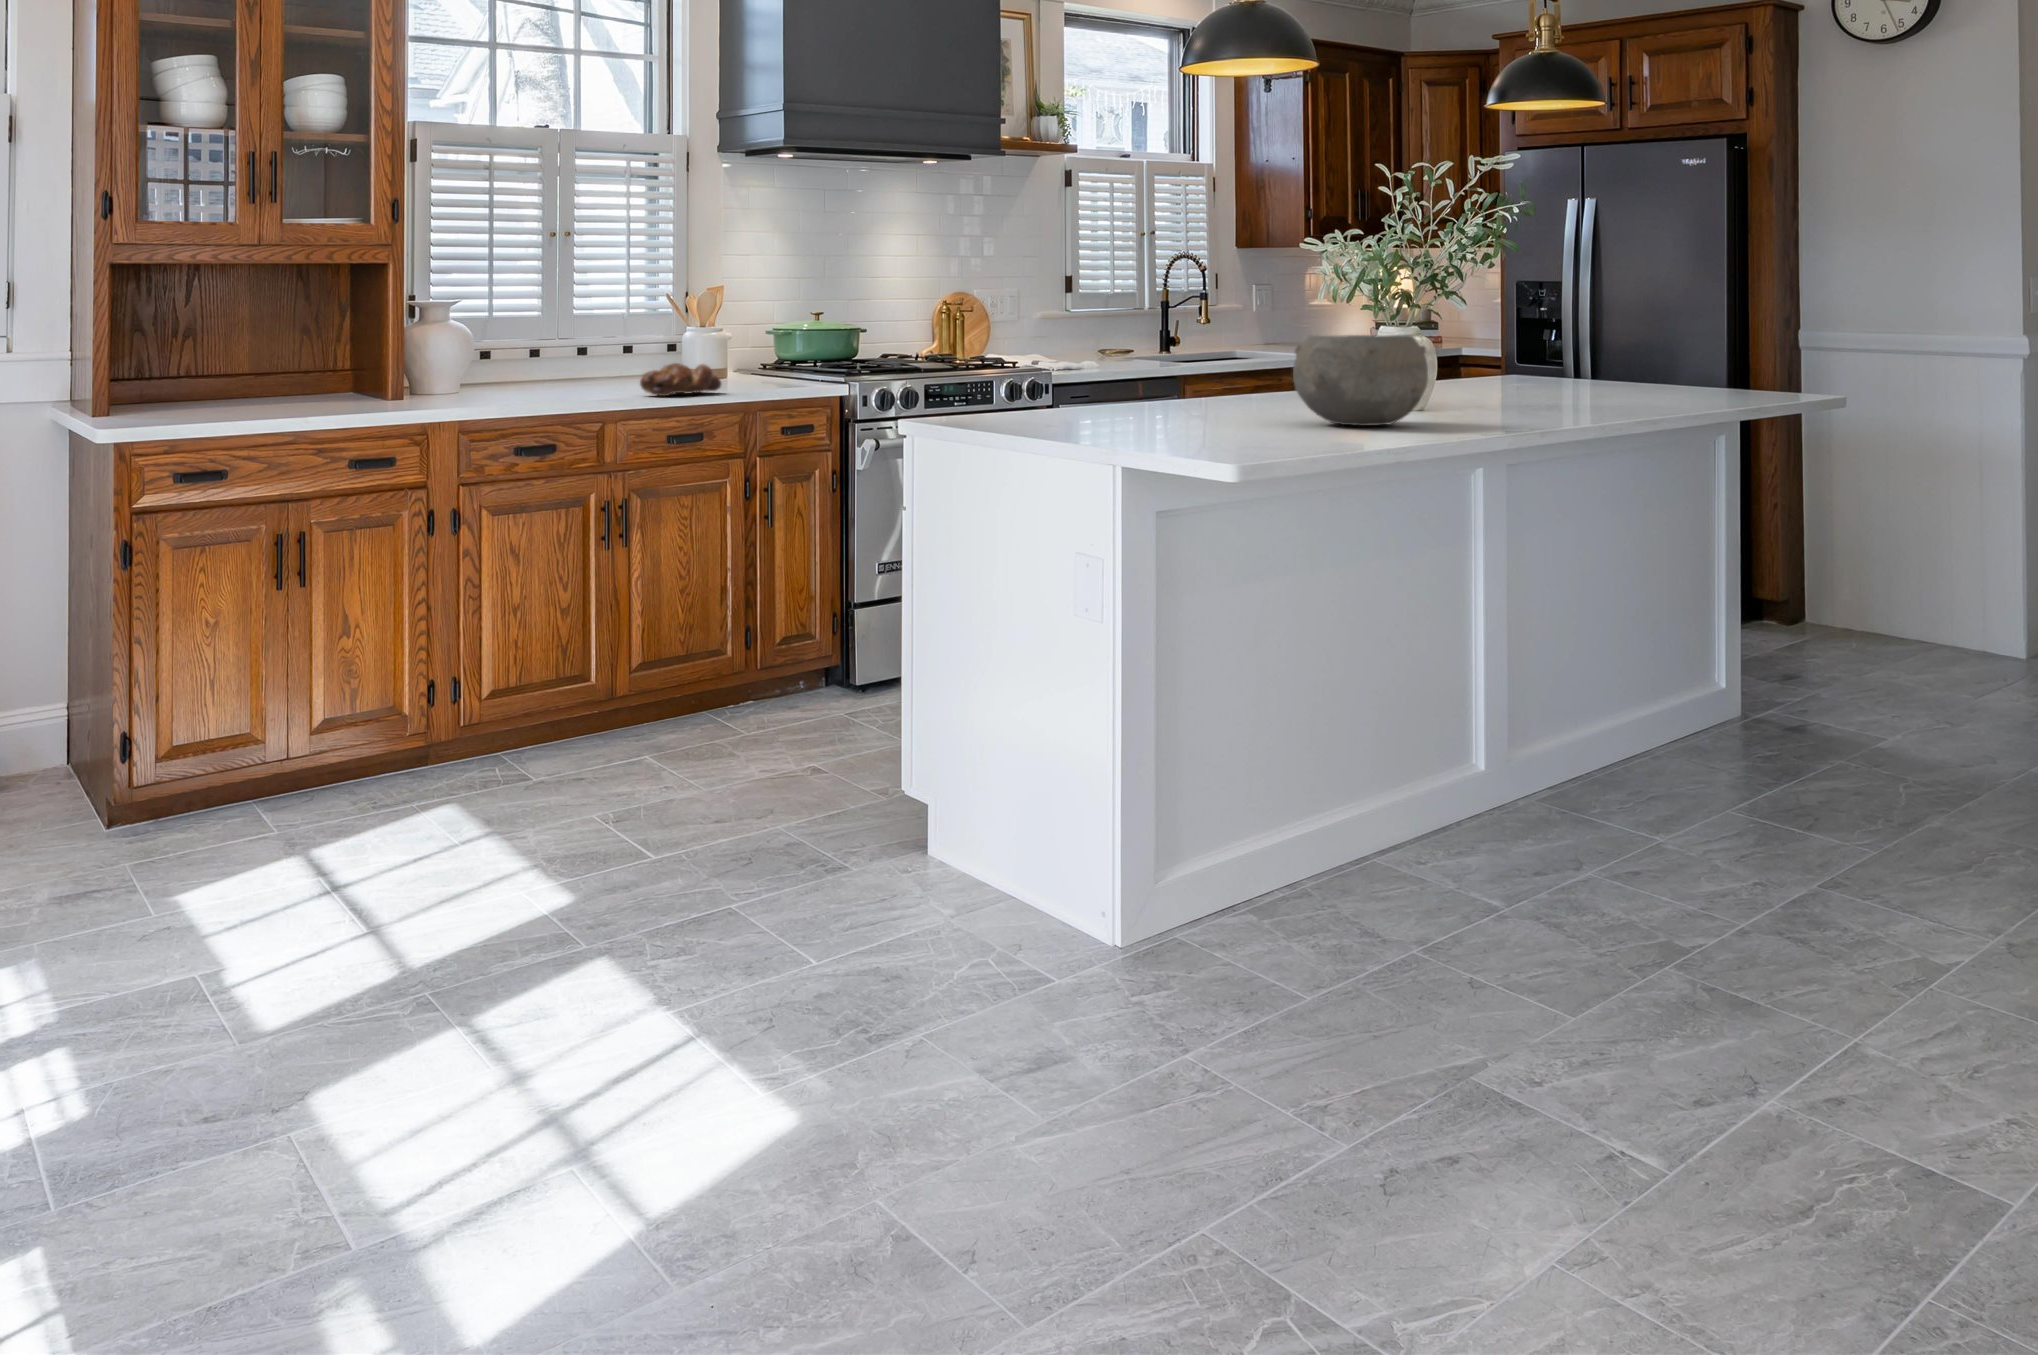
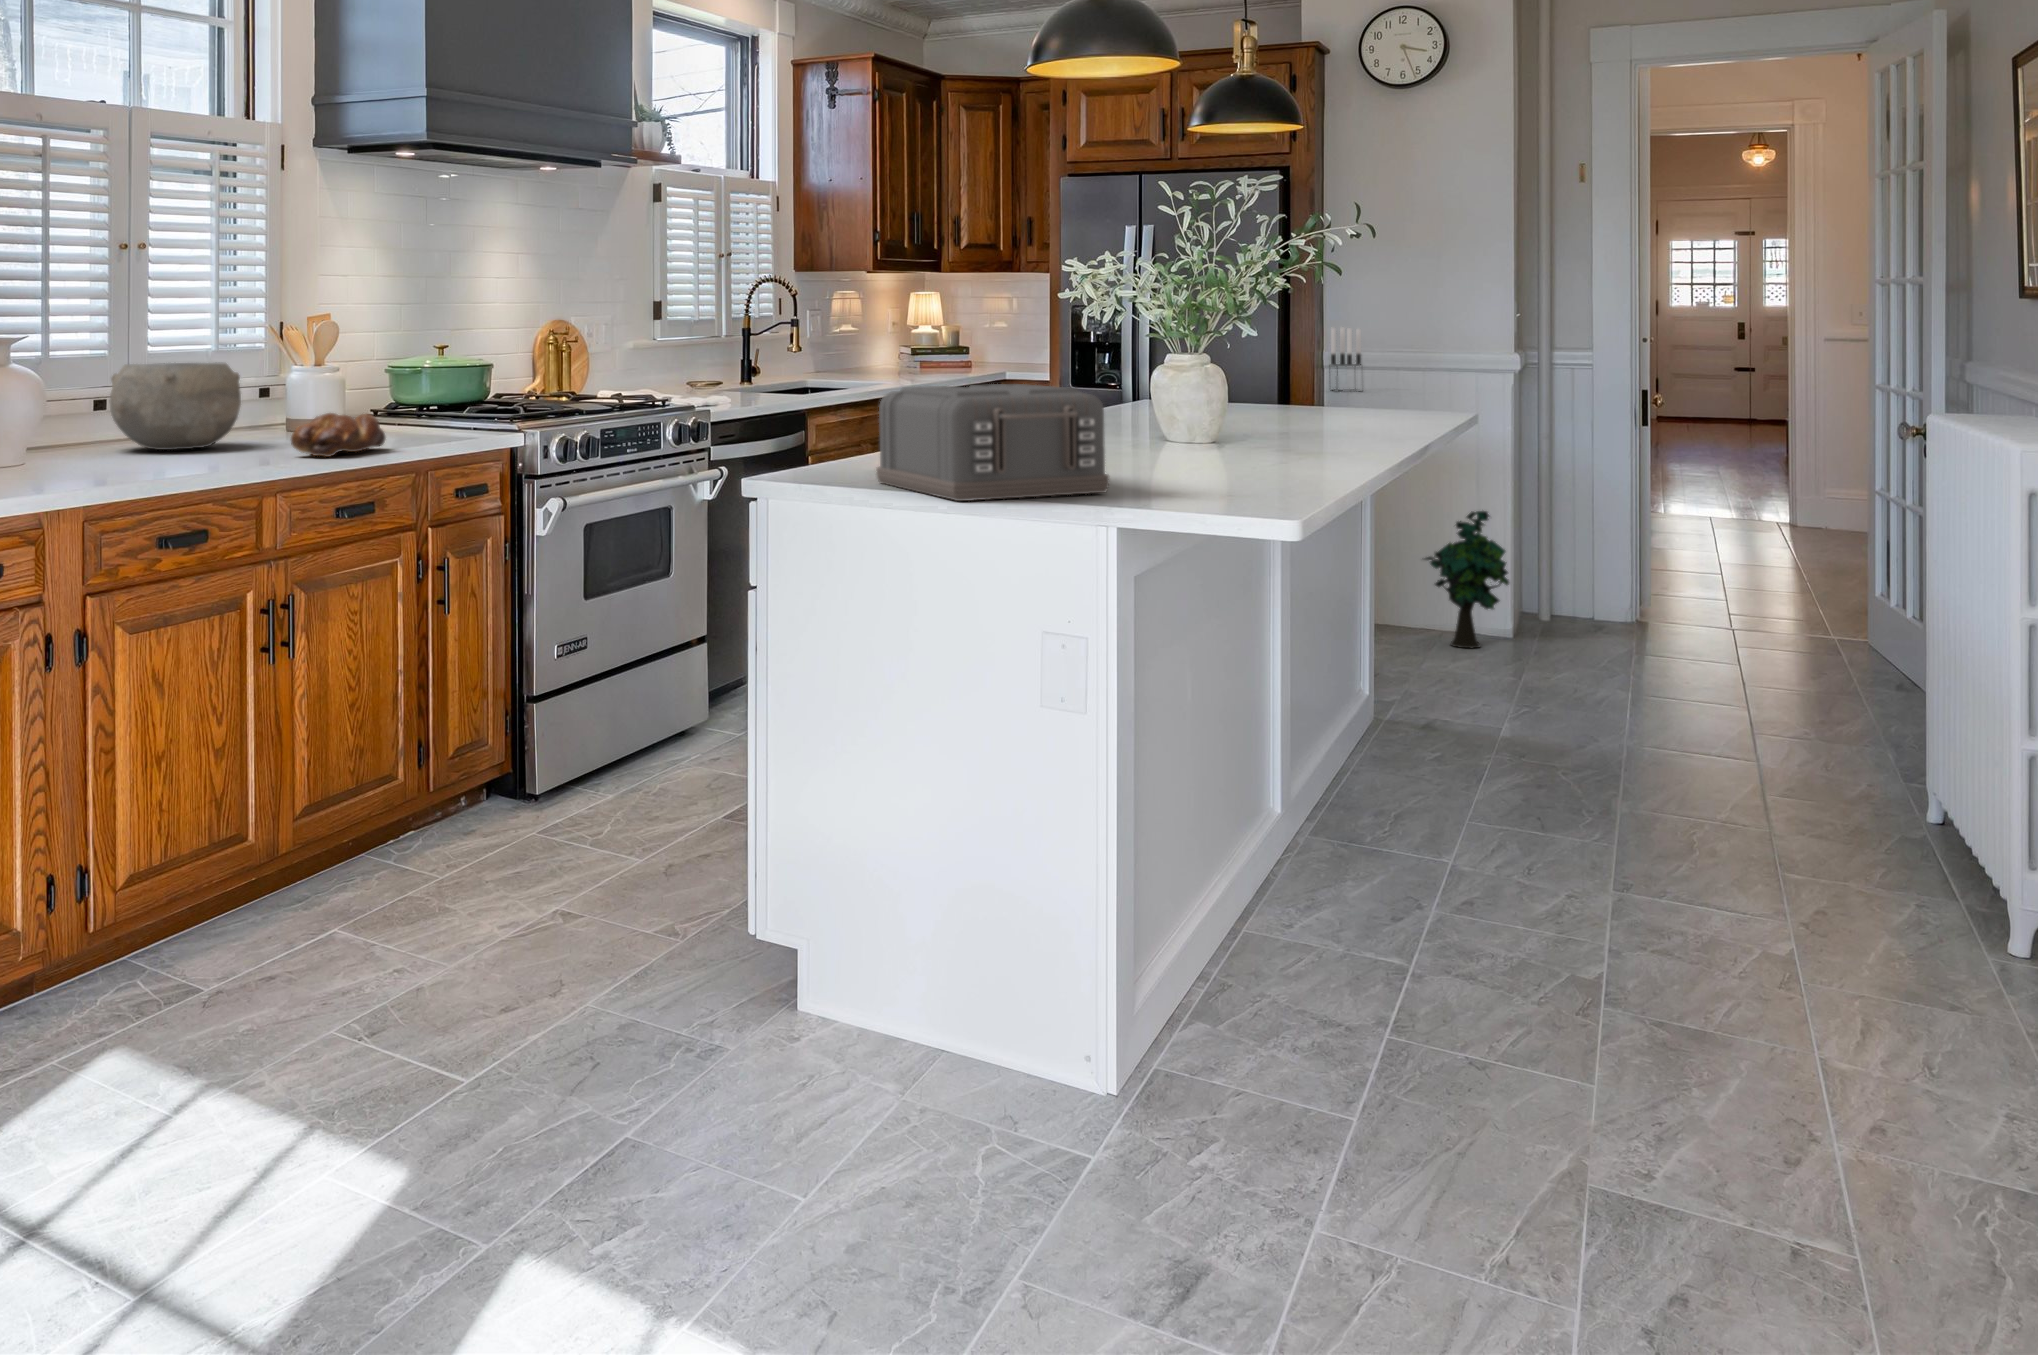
candle holder: none [1780,305,1816,374] -> present [1331,327,1362,392]
ceramic bowl: present [1293,335,1428,426] -> present [110,363,241,450]
toaster: none [1002,344,1157,436] -> present [876,384,1109,501]
decorative plant: none [1864,504,1970,653] -> present [1425,511,1509,648]

